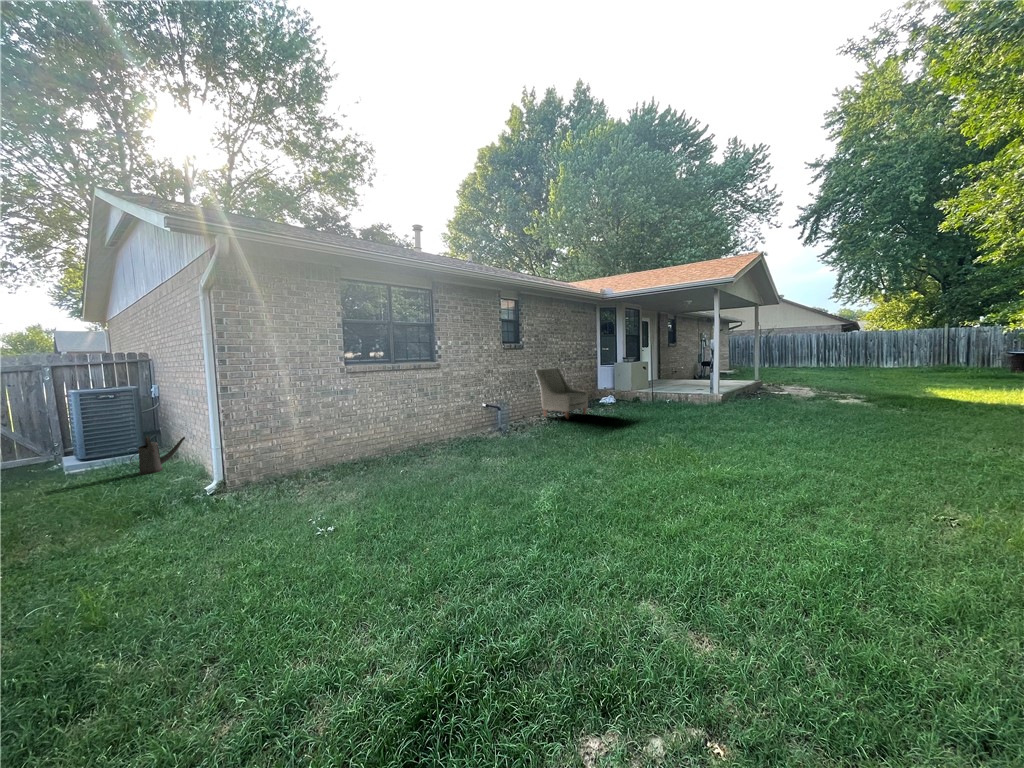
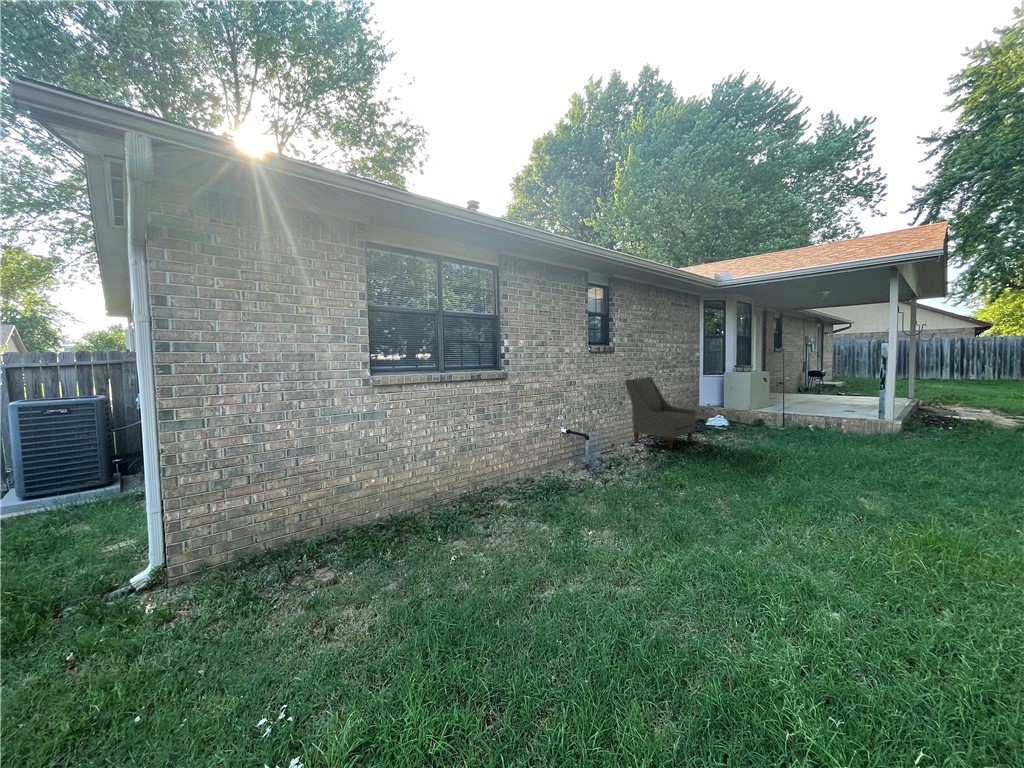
watering can: present [130,436,185,474] -> none [66,470,153,527]

